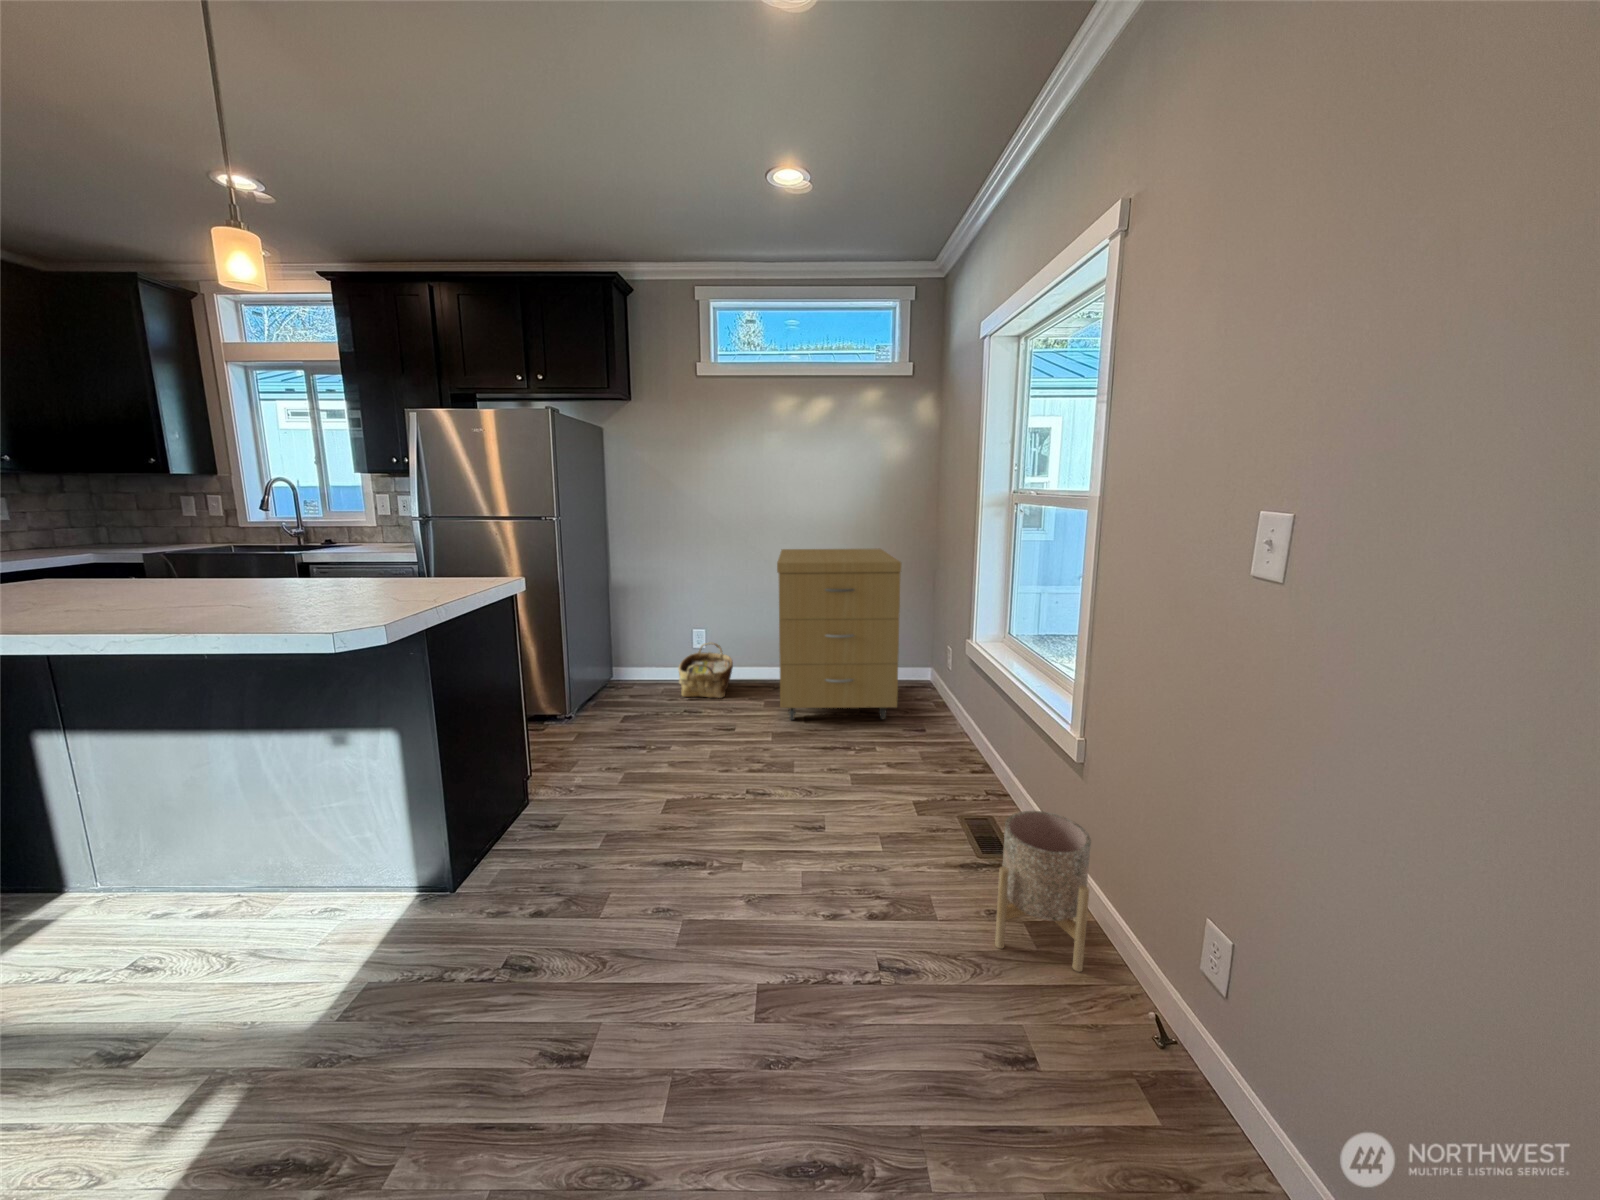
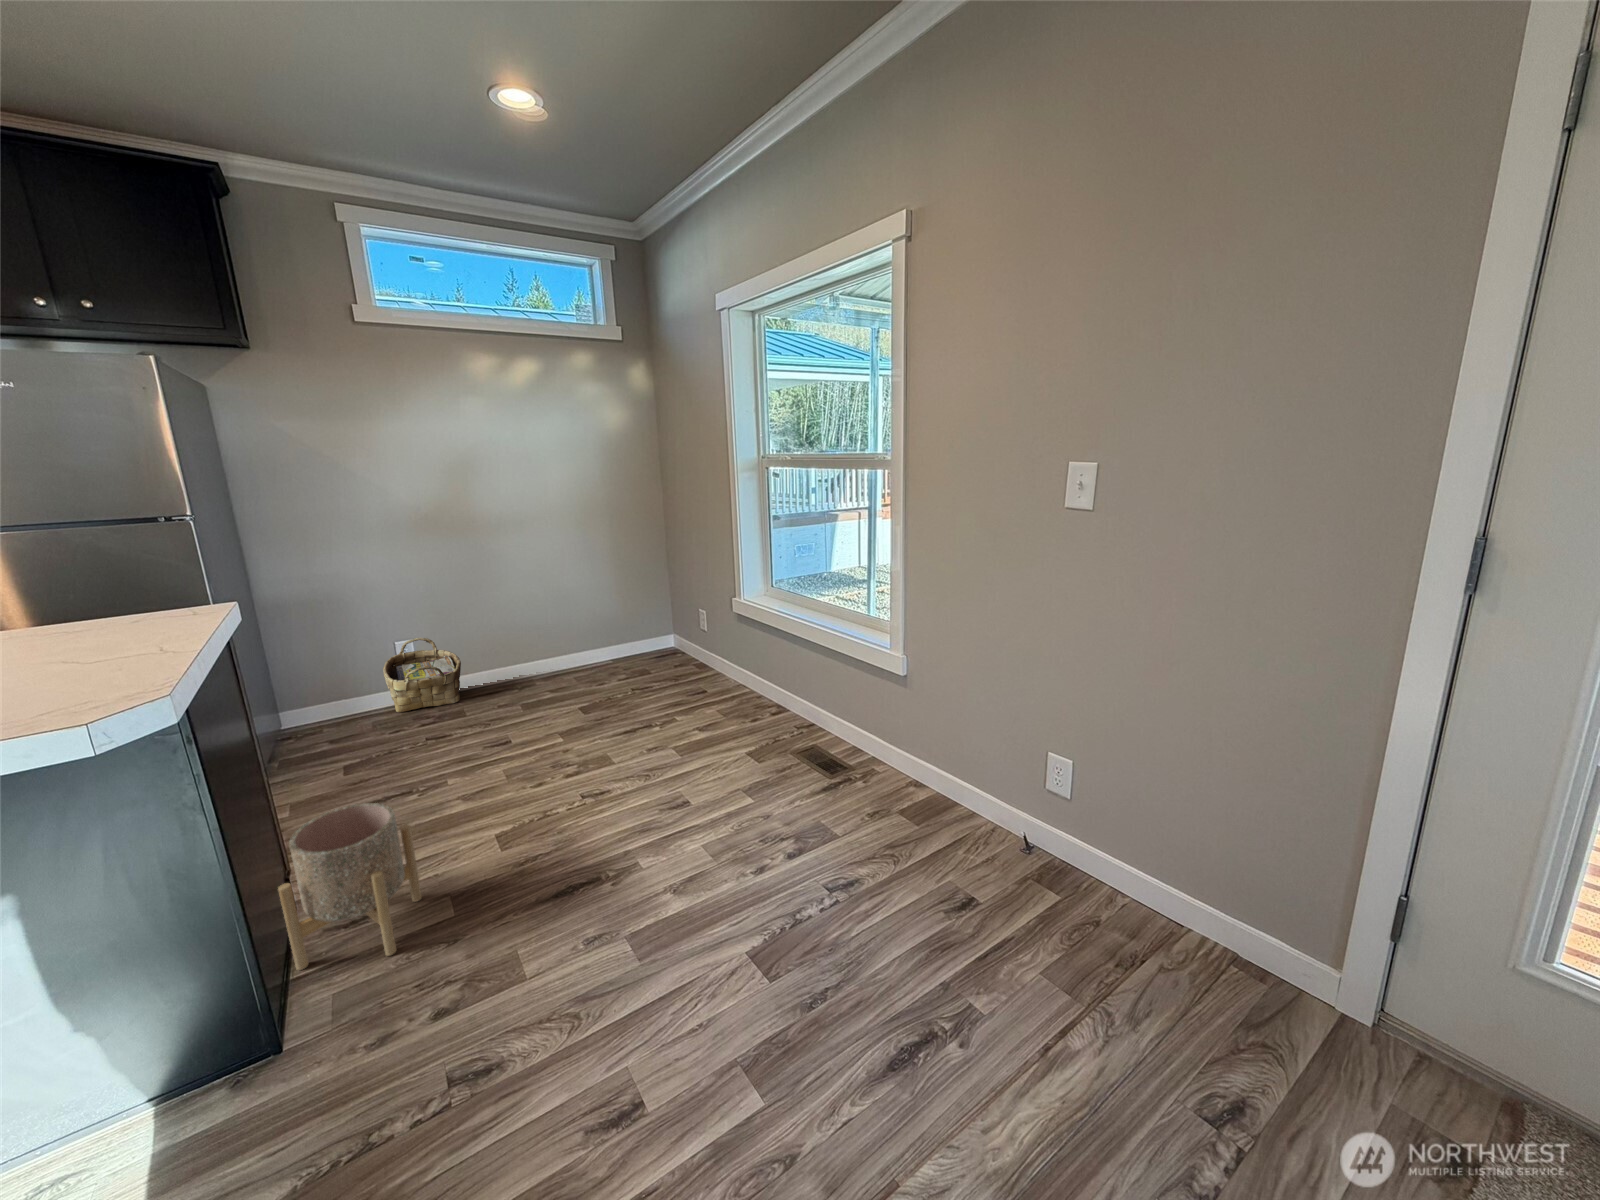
storage cabinet: present [777,549,901,720] -> none [503,508,681,708]
planter: present [995,811,1091,972] -> present [278,803,422,970]

